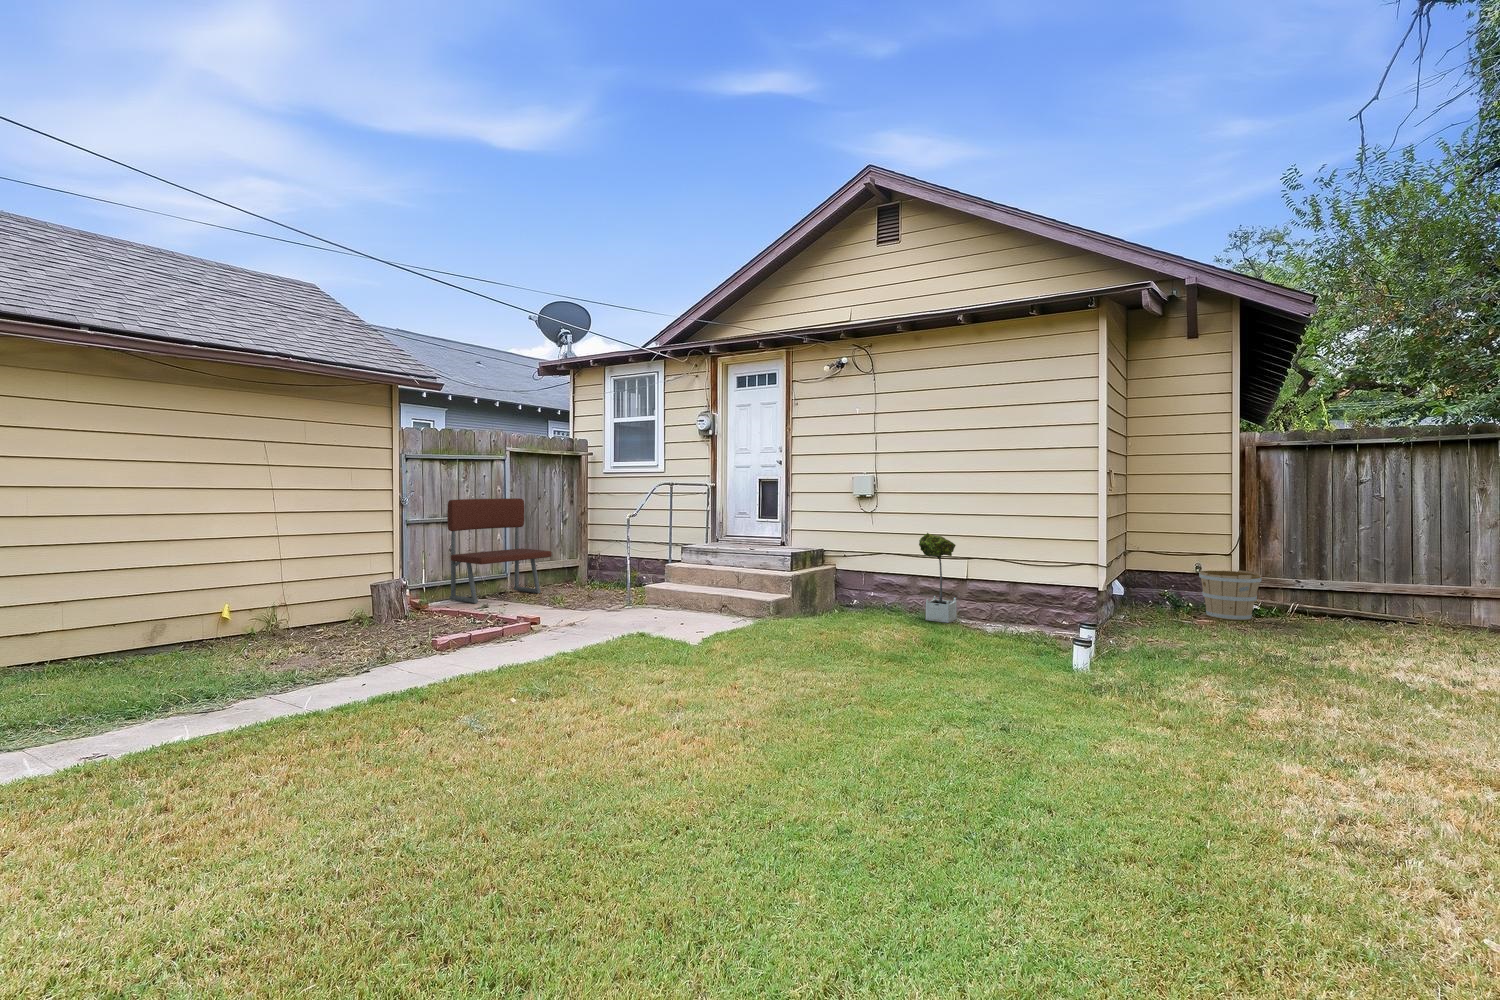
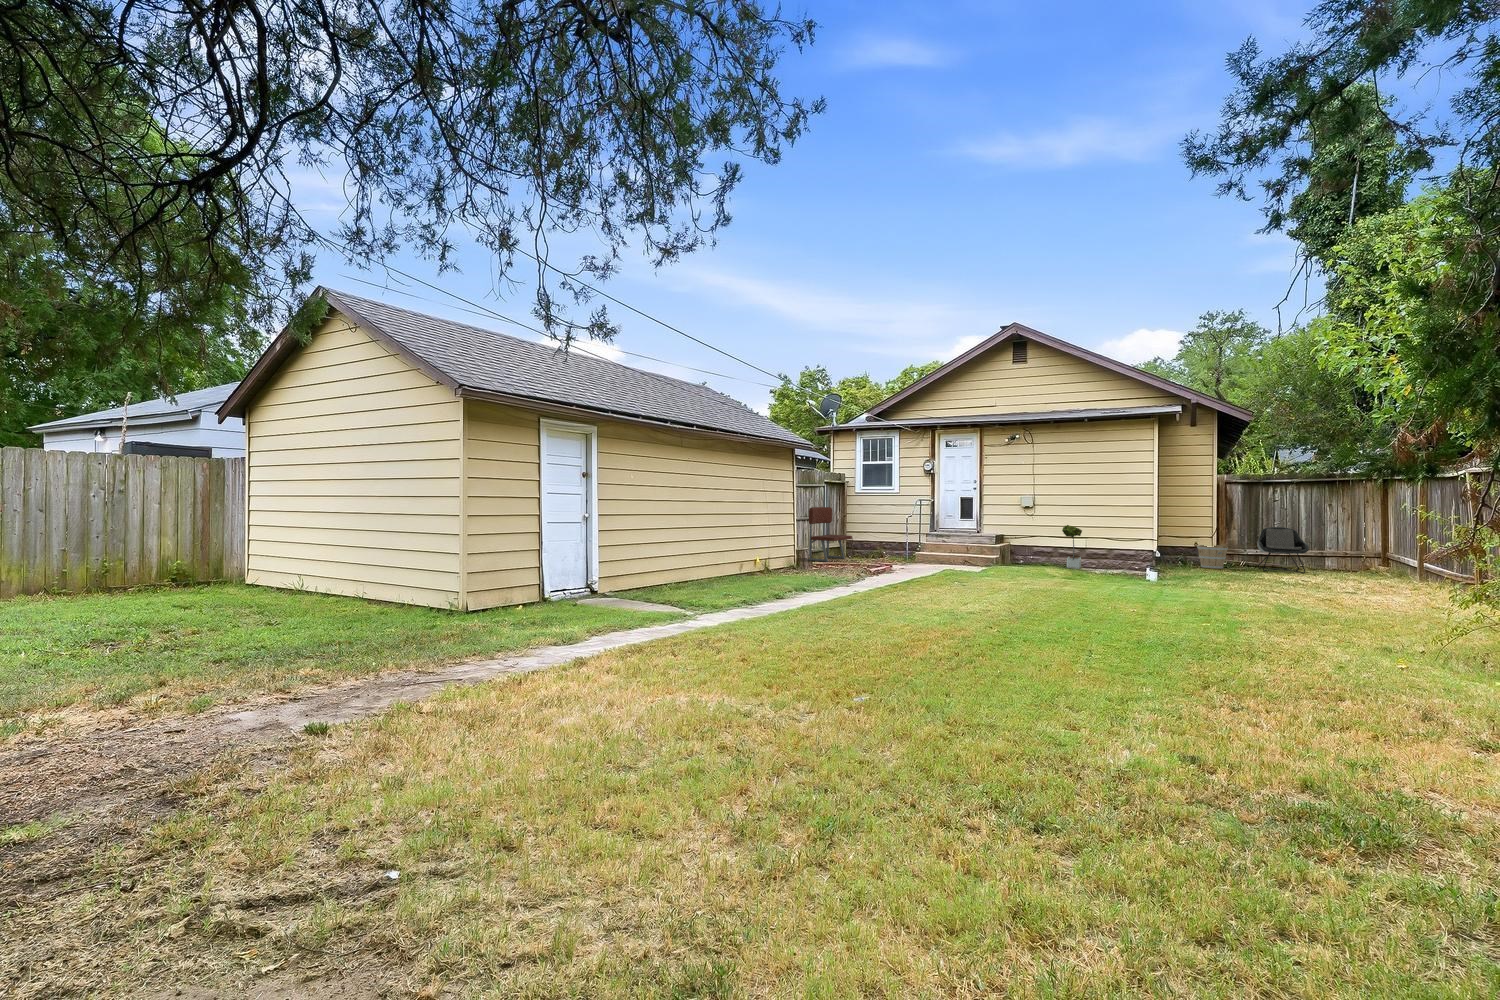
lounge chair: none [1323,536,1437,637] -> present [1257,527,1309,573]

